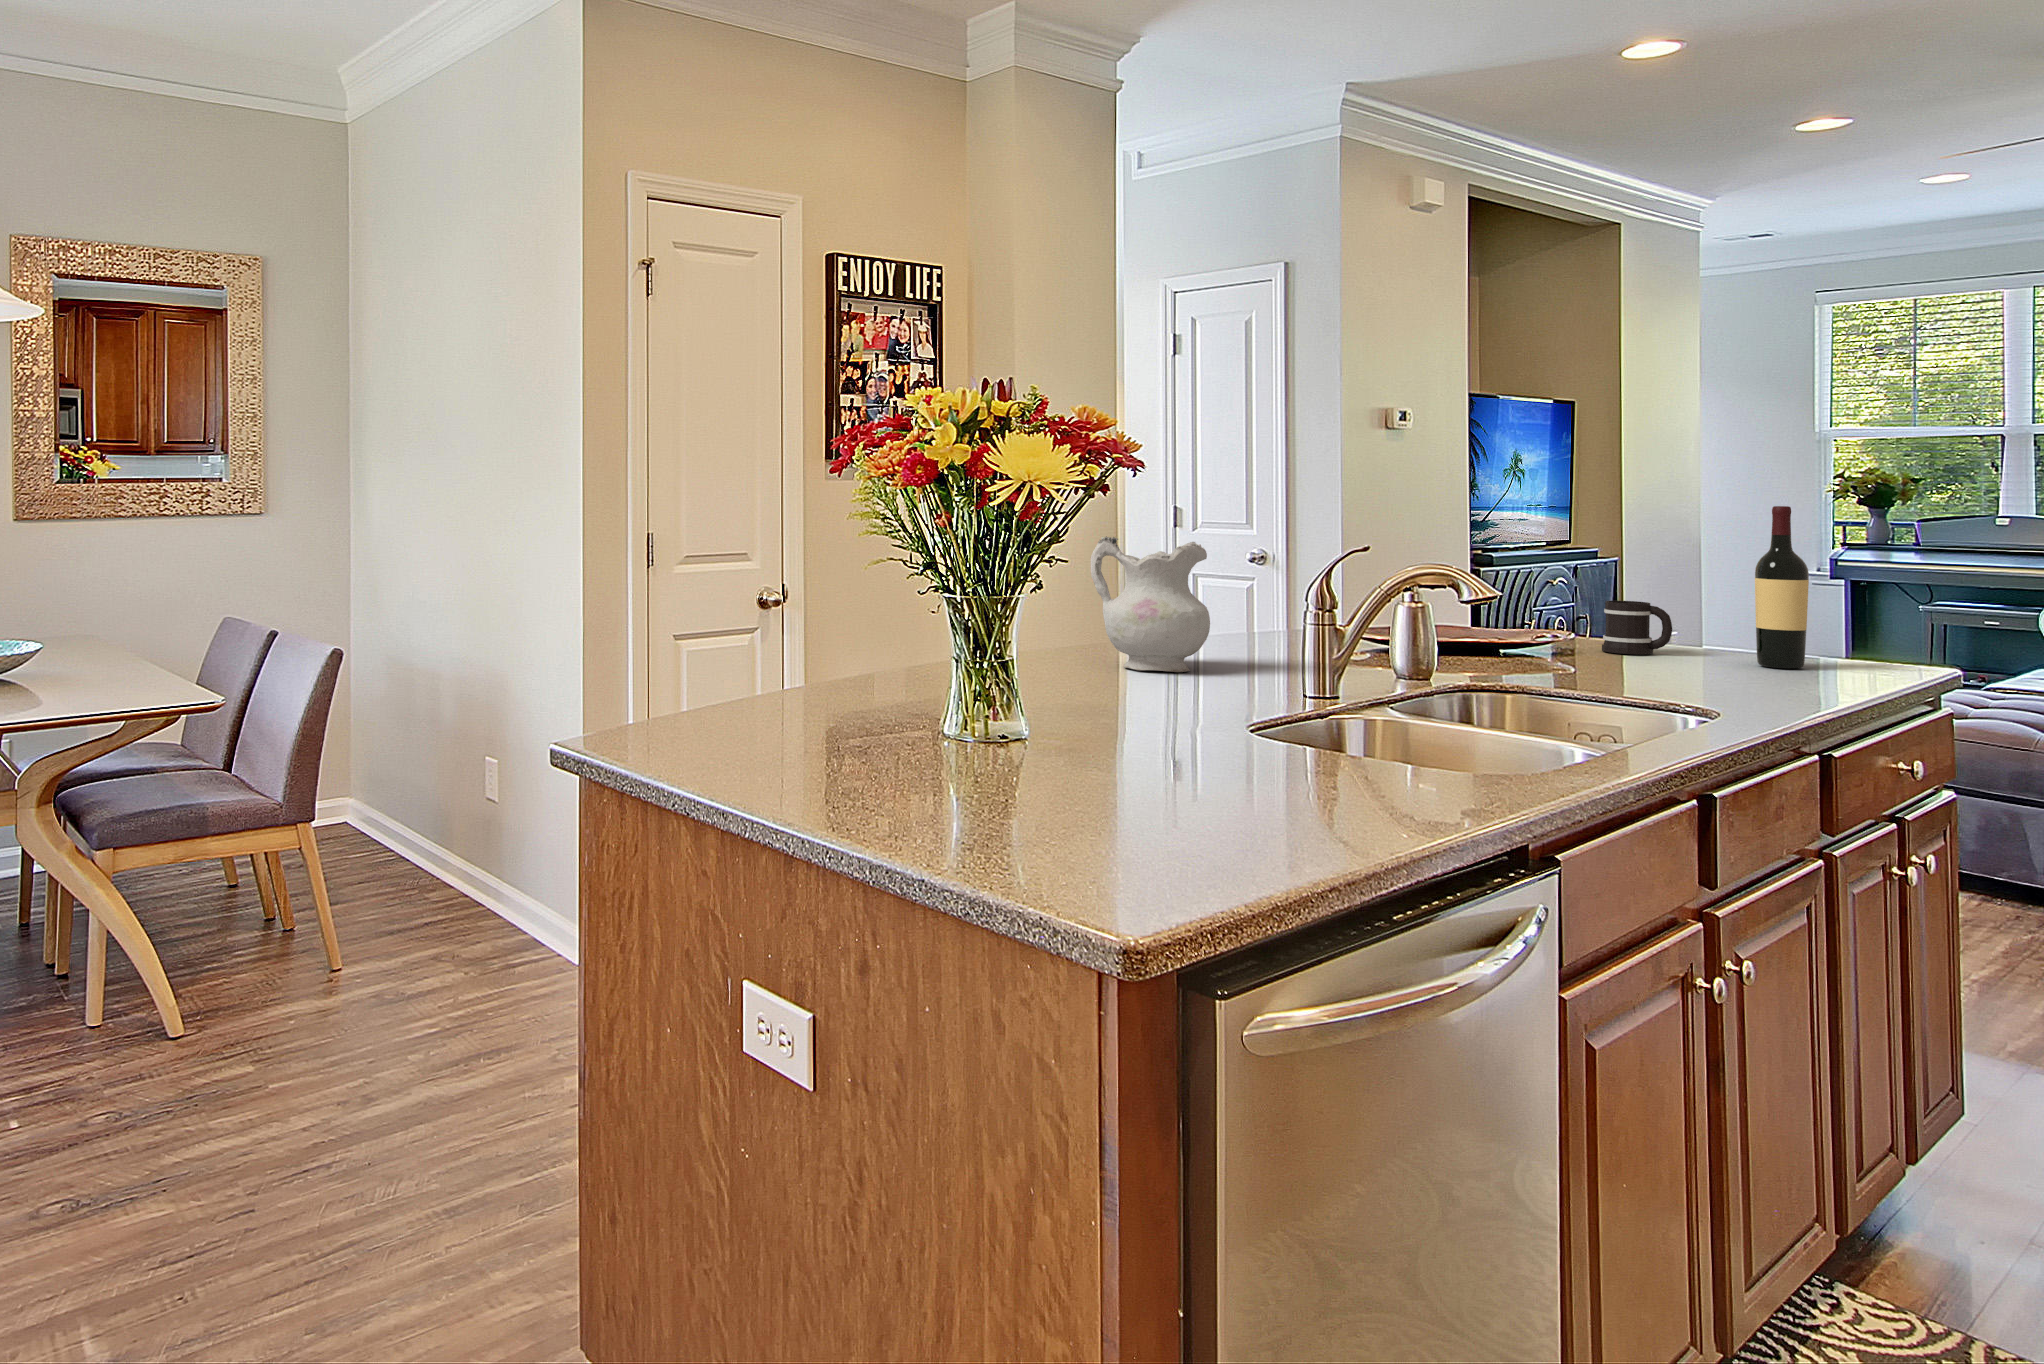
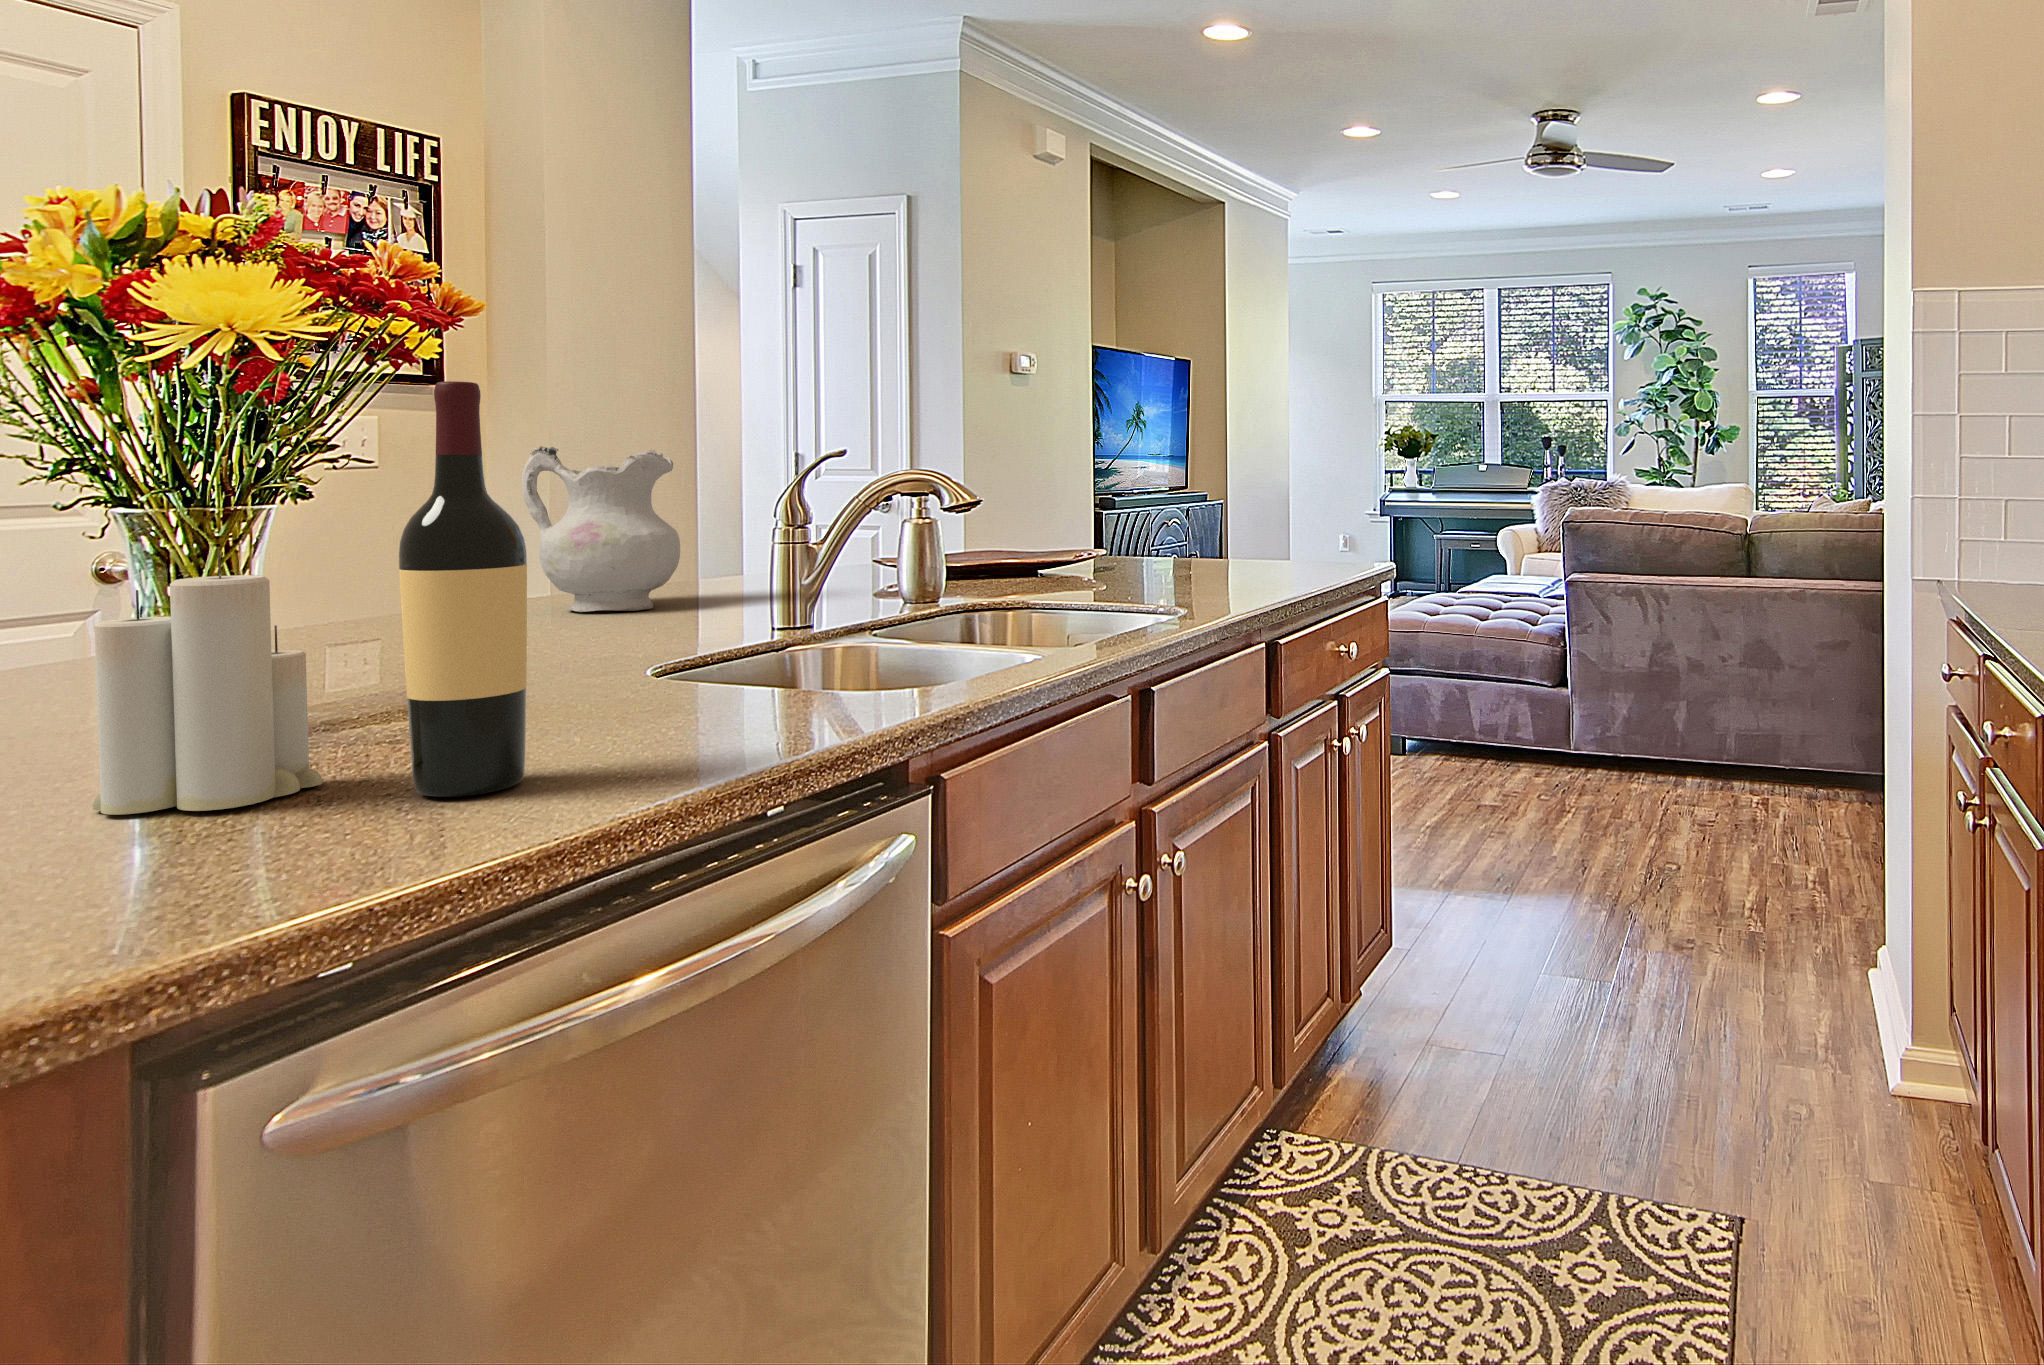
wine bottle: present [1755,506,1809,669] -> present [399,381,527,797]
mug: present [1602,601,1672,654] -> none [1125,513,1183,564]
candle: none [1037,650,1154,818] -> present [93,550,323,815]

